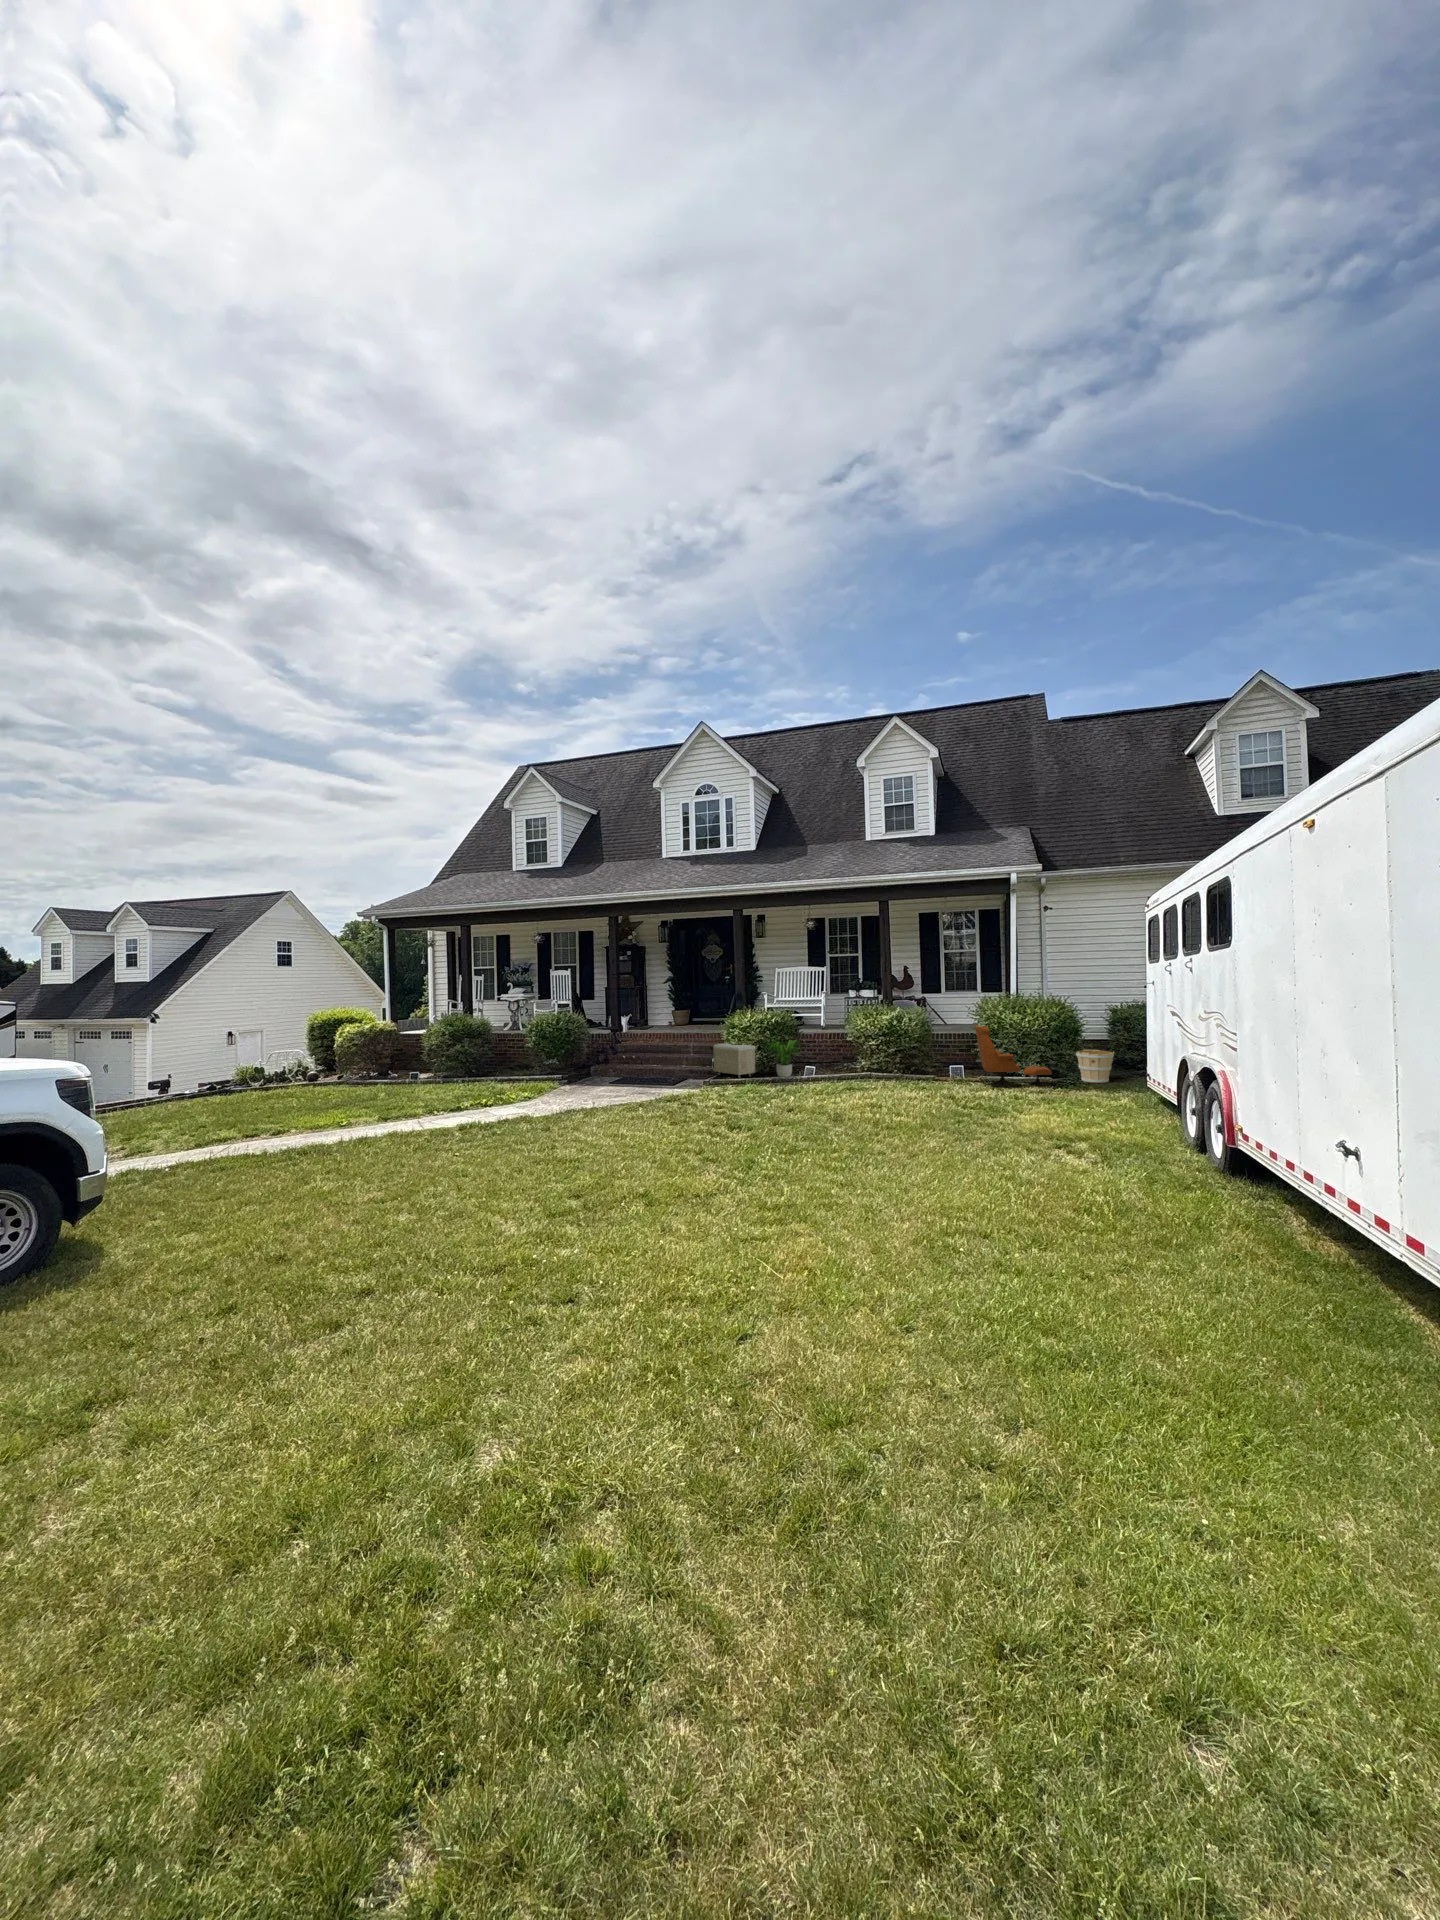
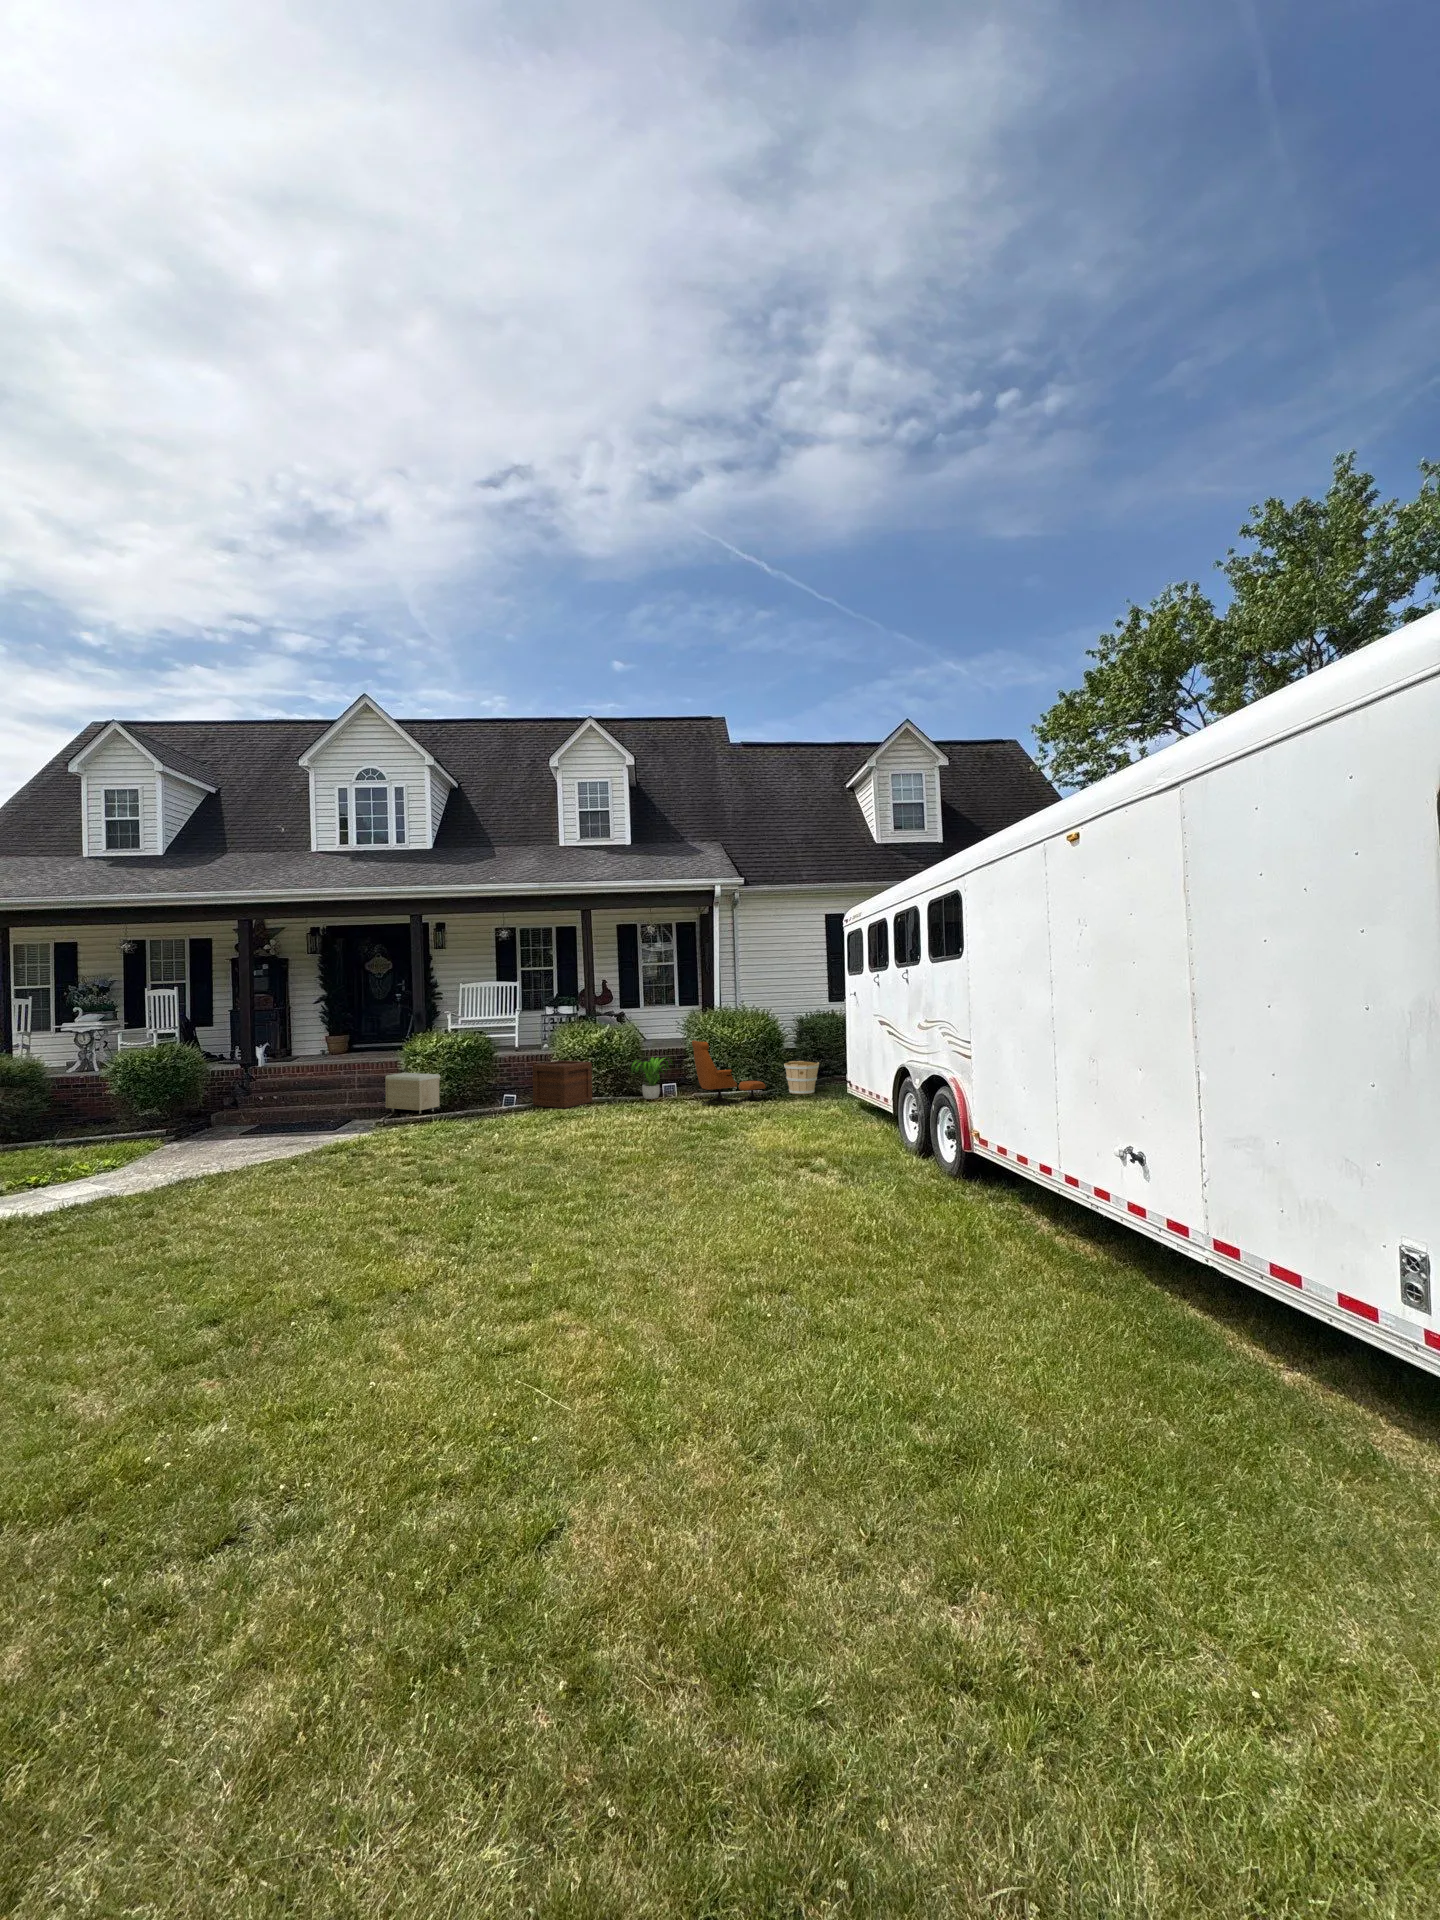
wooden crate: none [831,1039,884,1081] -> present [533,1060,592,1109]
potted plant: present [767,1040,802,1077] -> present [631,1057,673,1099]

